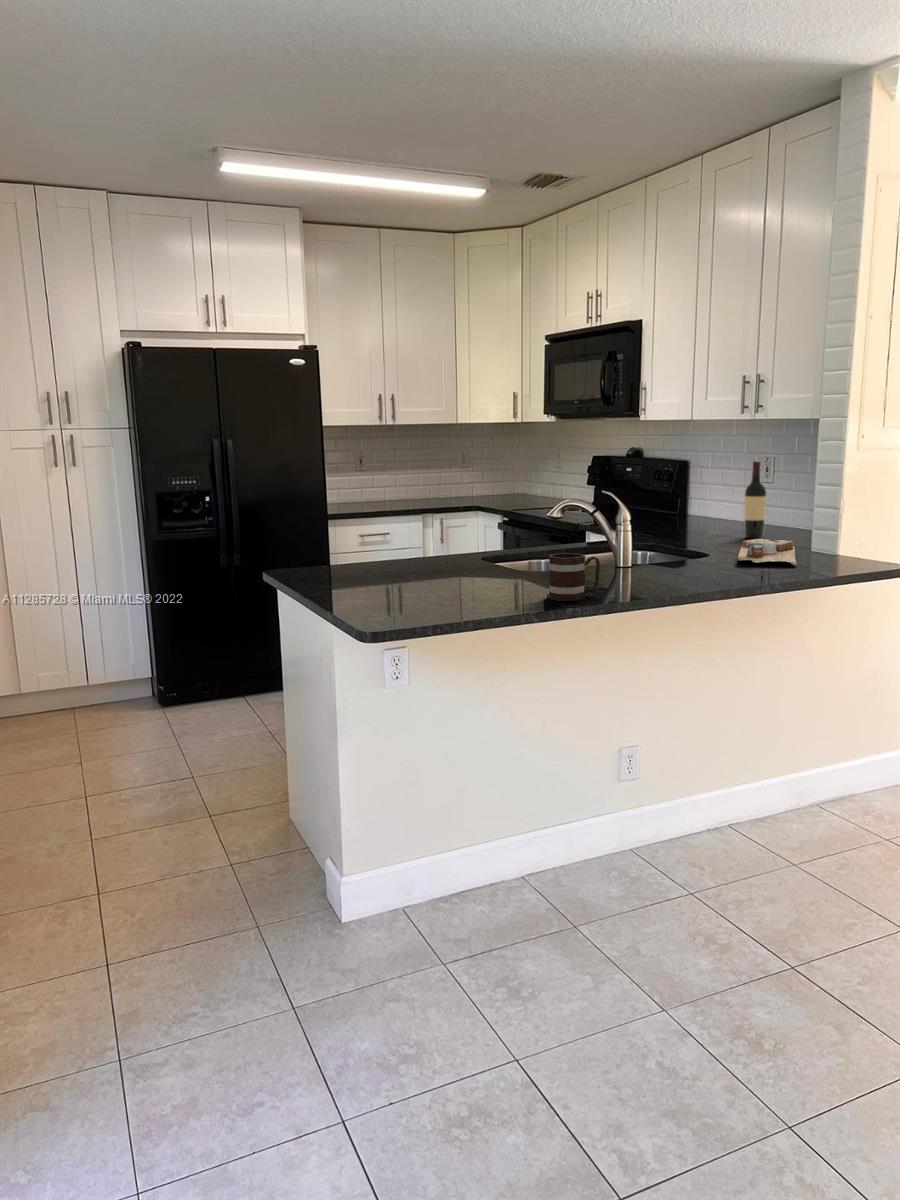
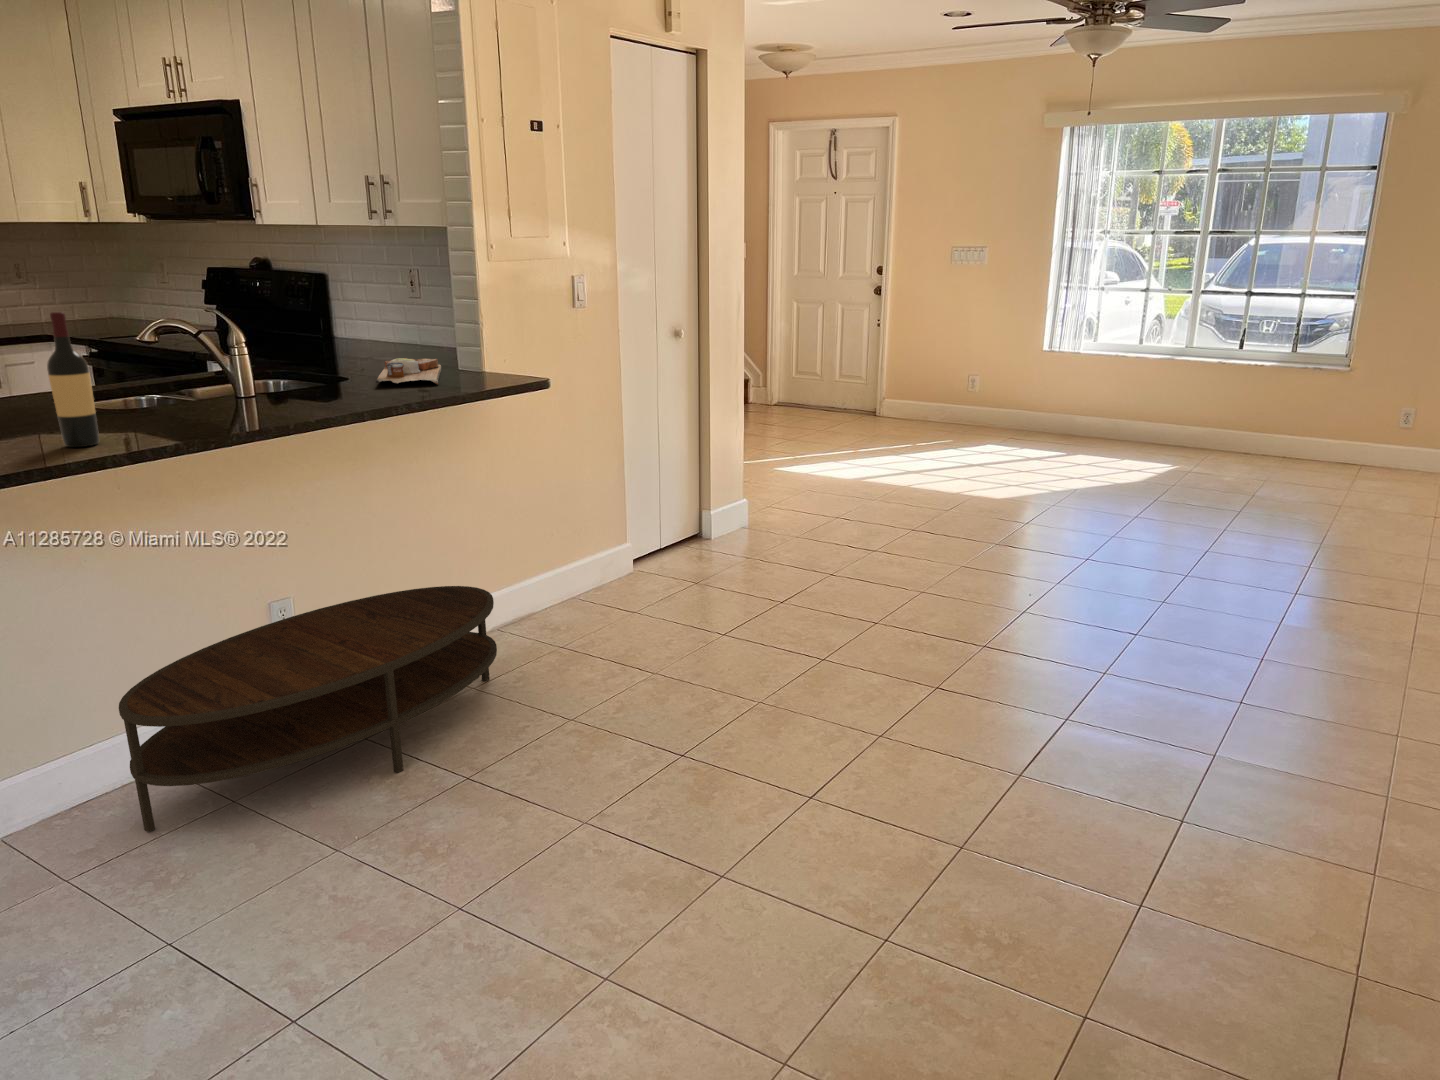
wine bottle: present [744,461,766,538] -> present [47,312,99,447]
mug: present [549,553,600,601] -> none [137,381,208,438]
coffee table: none [499,756,828,939] -> present [119,586,497,832]

